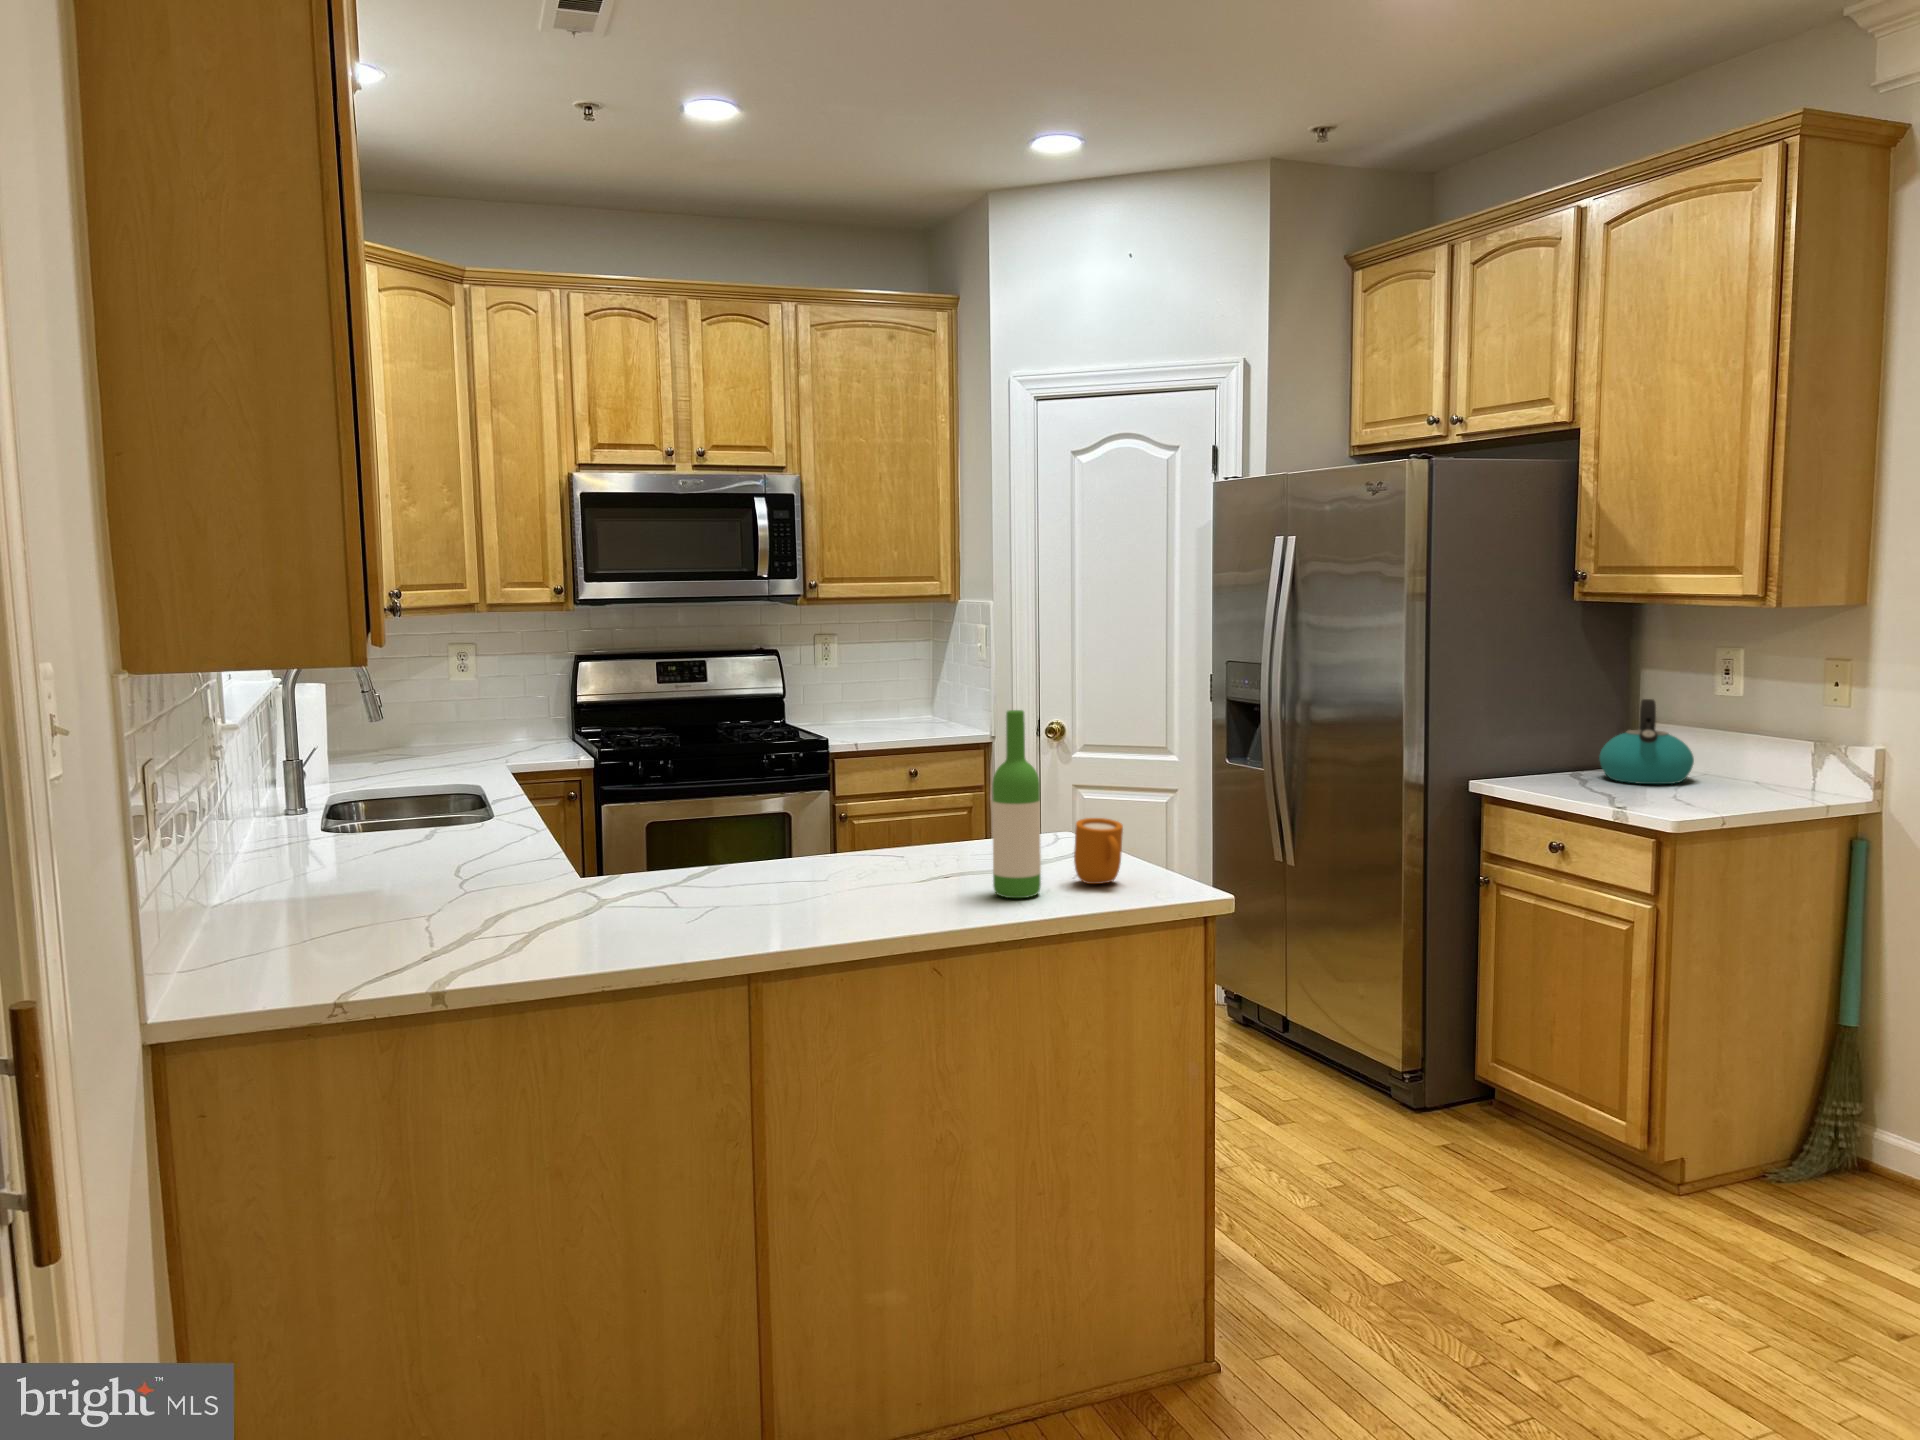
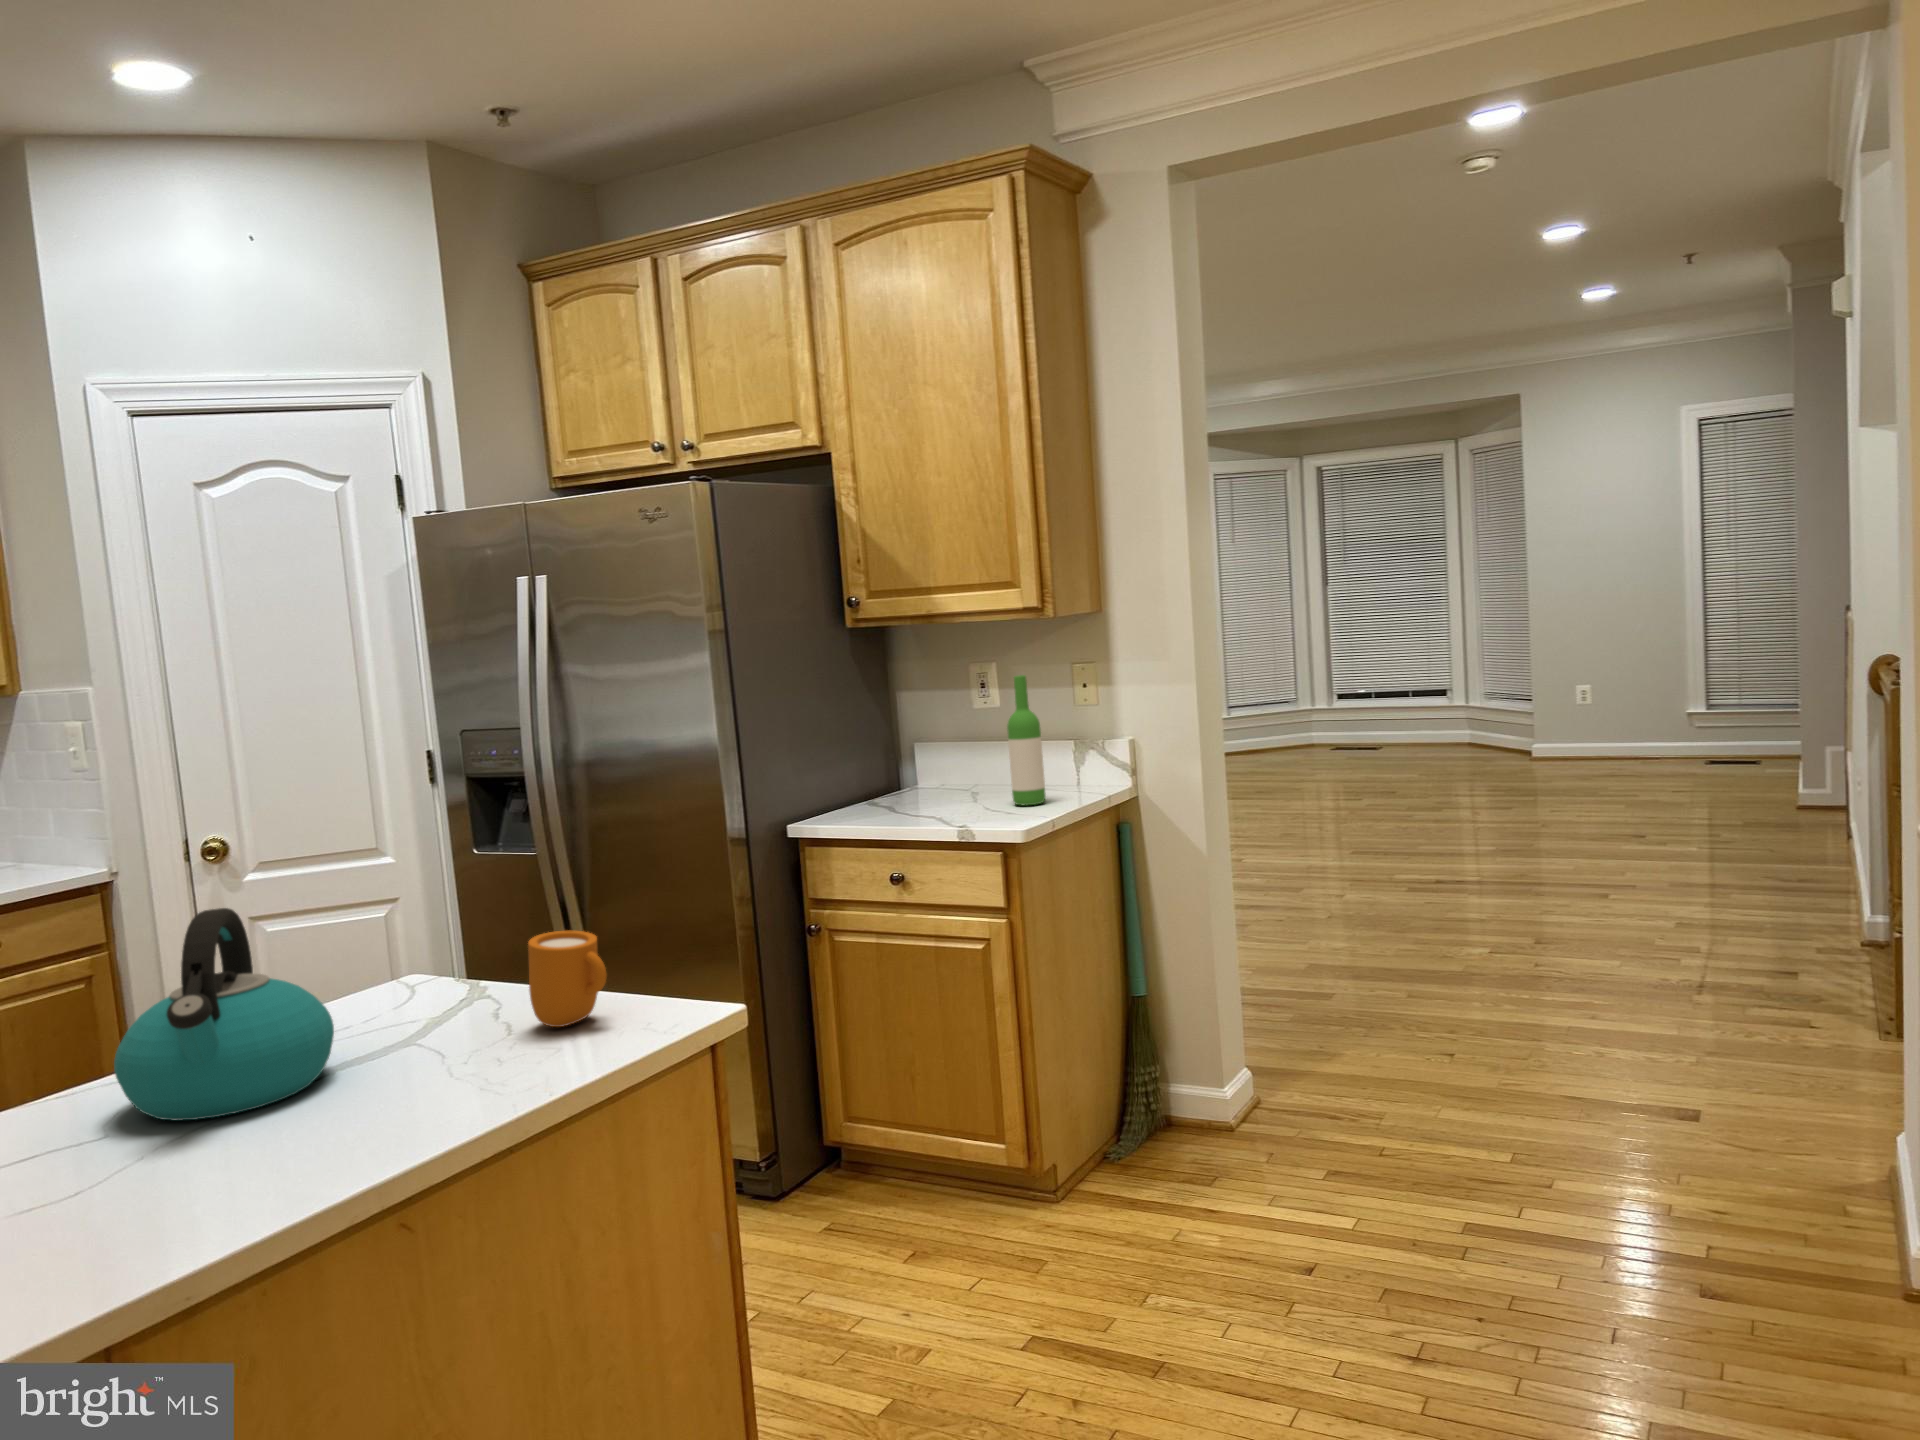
kettle: present [1599,699,1694,784] -> present [114,908,334,1121]
wine bottle: present [992,710,1041,898] -> present [1007,675,1046,805]

